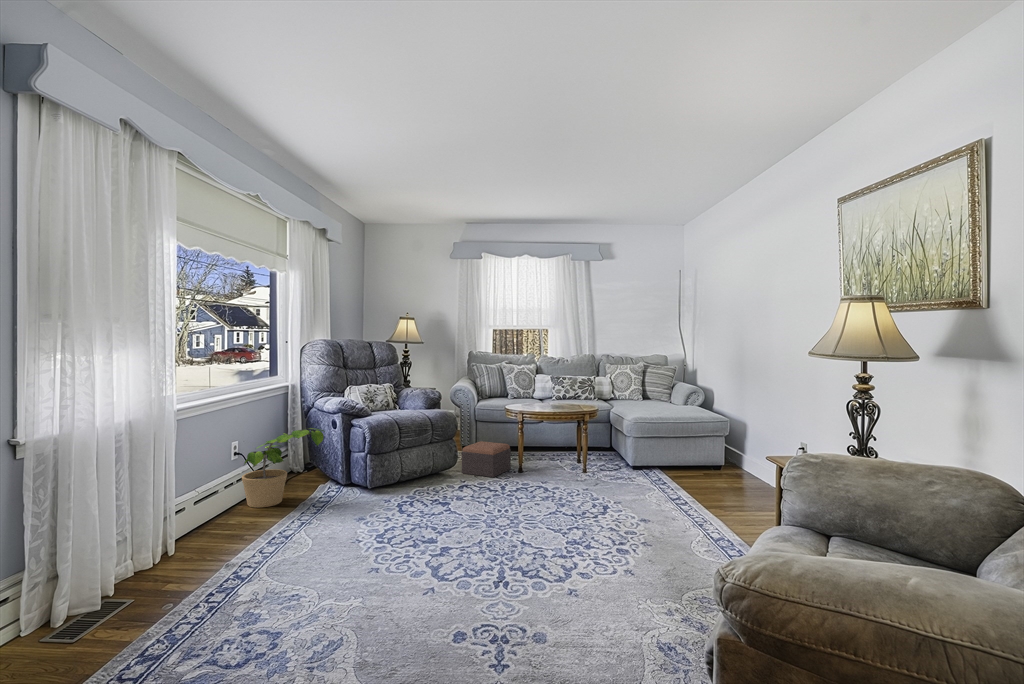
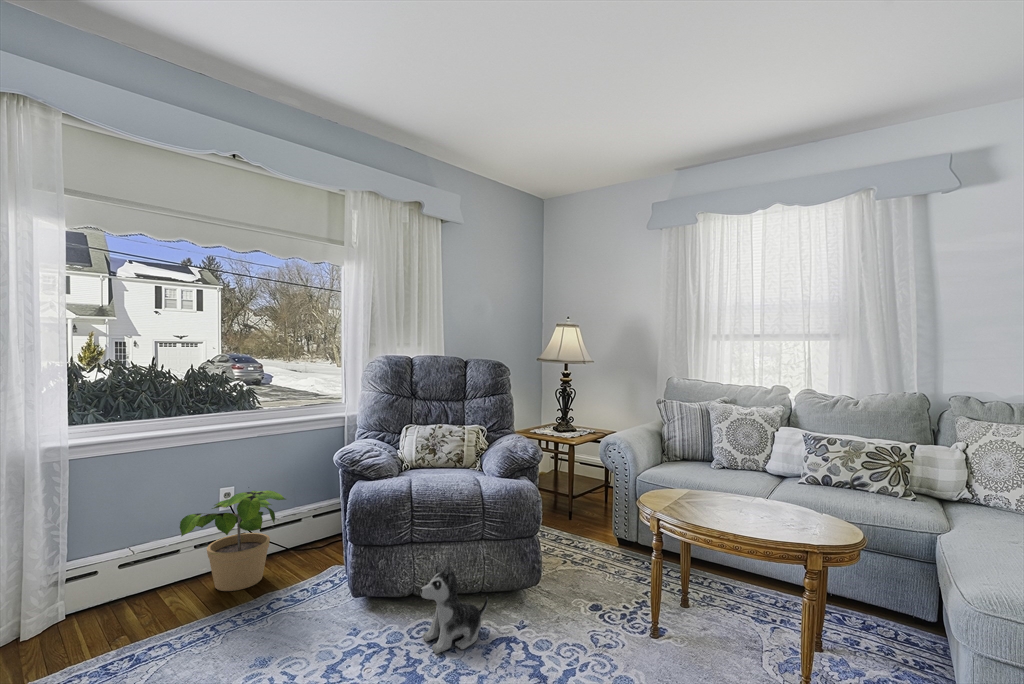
footstool: present [462,441,511,477] -> none [531,550,626,641]
plush toy: none [433,447,460,491] -> present [420,565,488,654]

